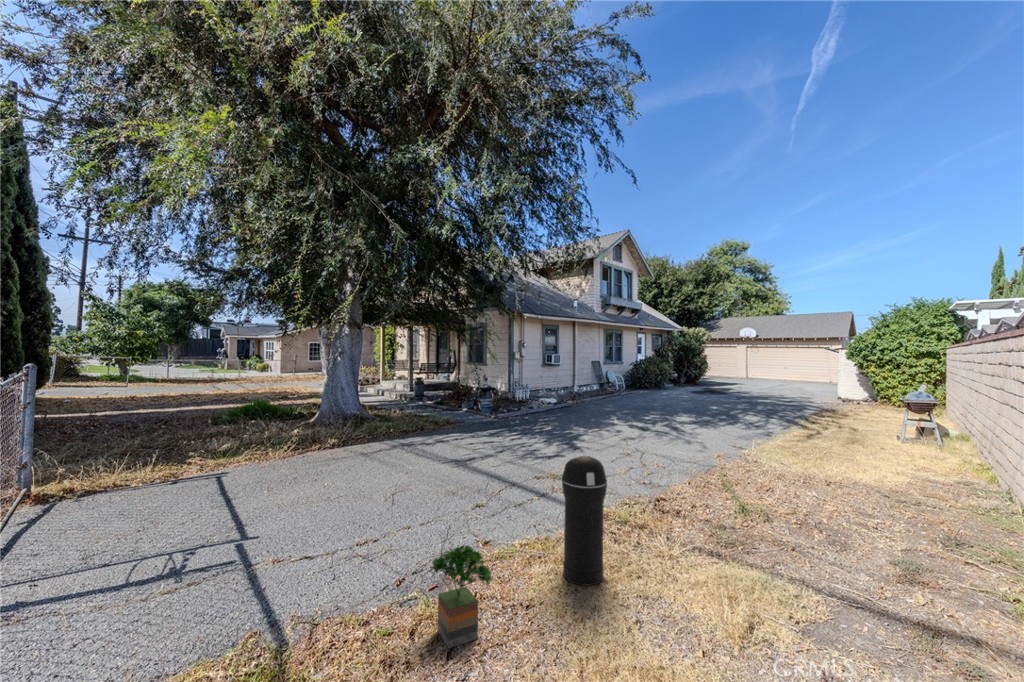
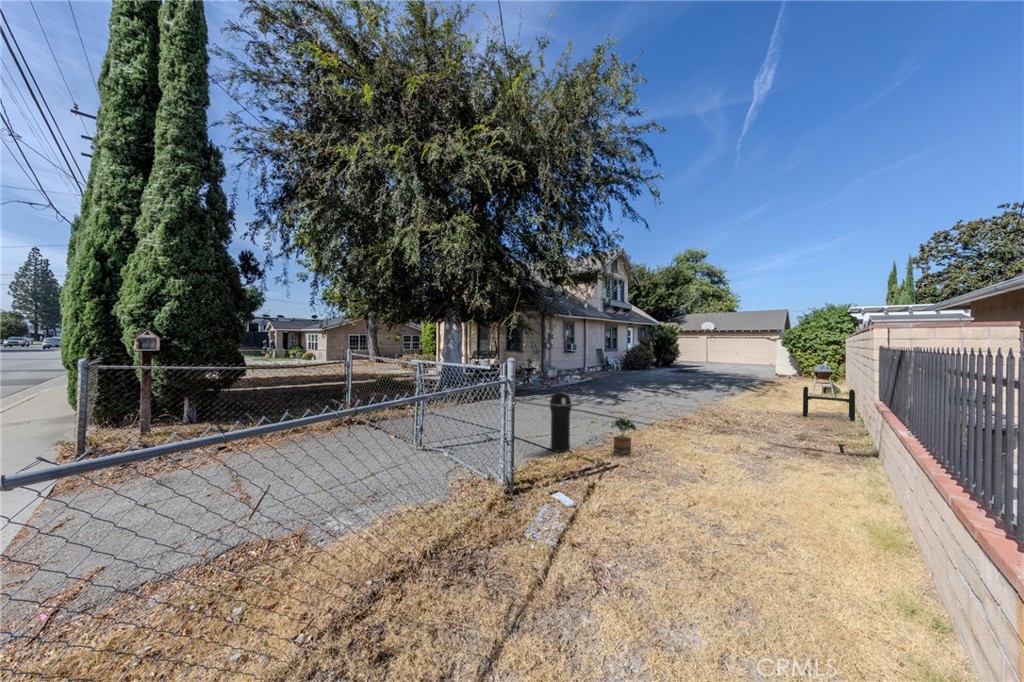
bench: none [901,435,1013,511] -> present [803,387,855,421]
trash can: present [562,456,607,586] -> present [550,392,571,452]

